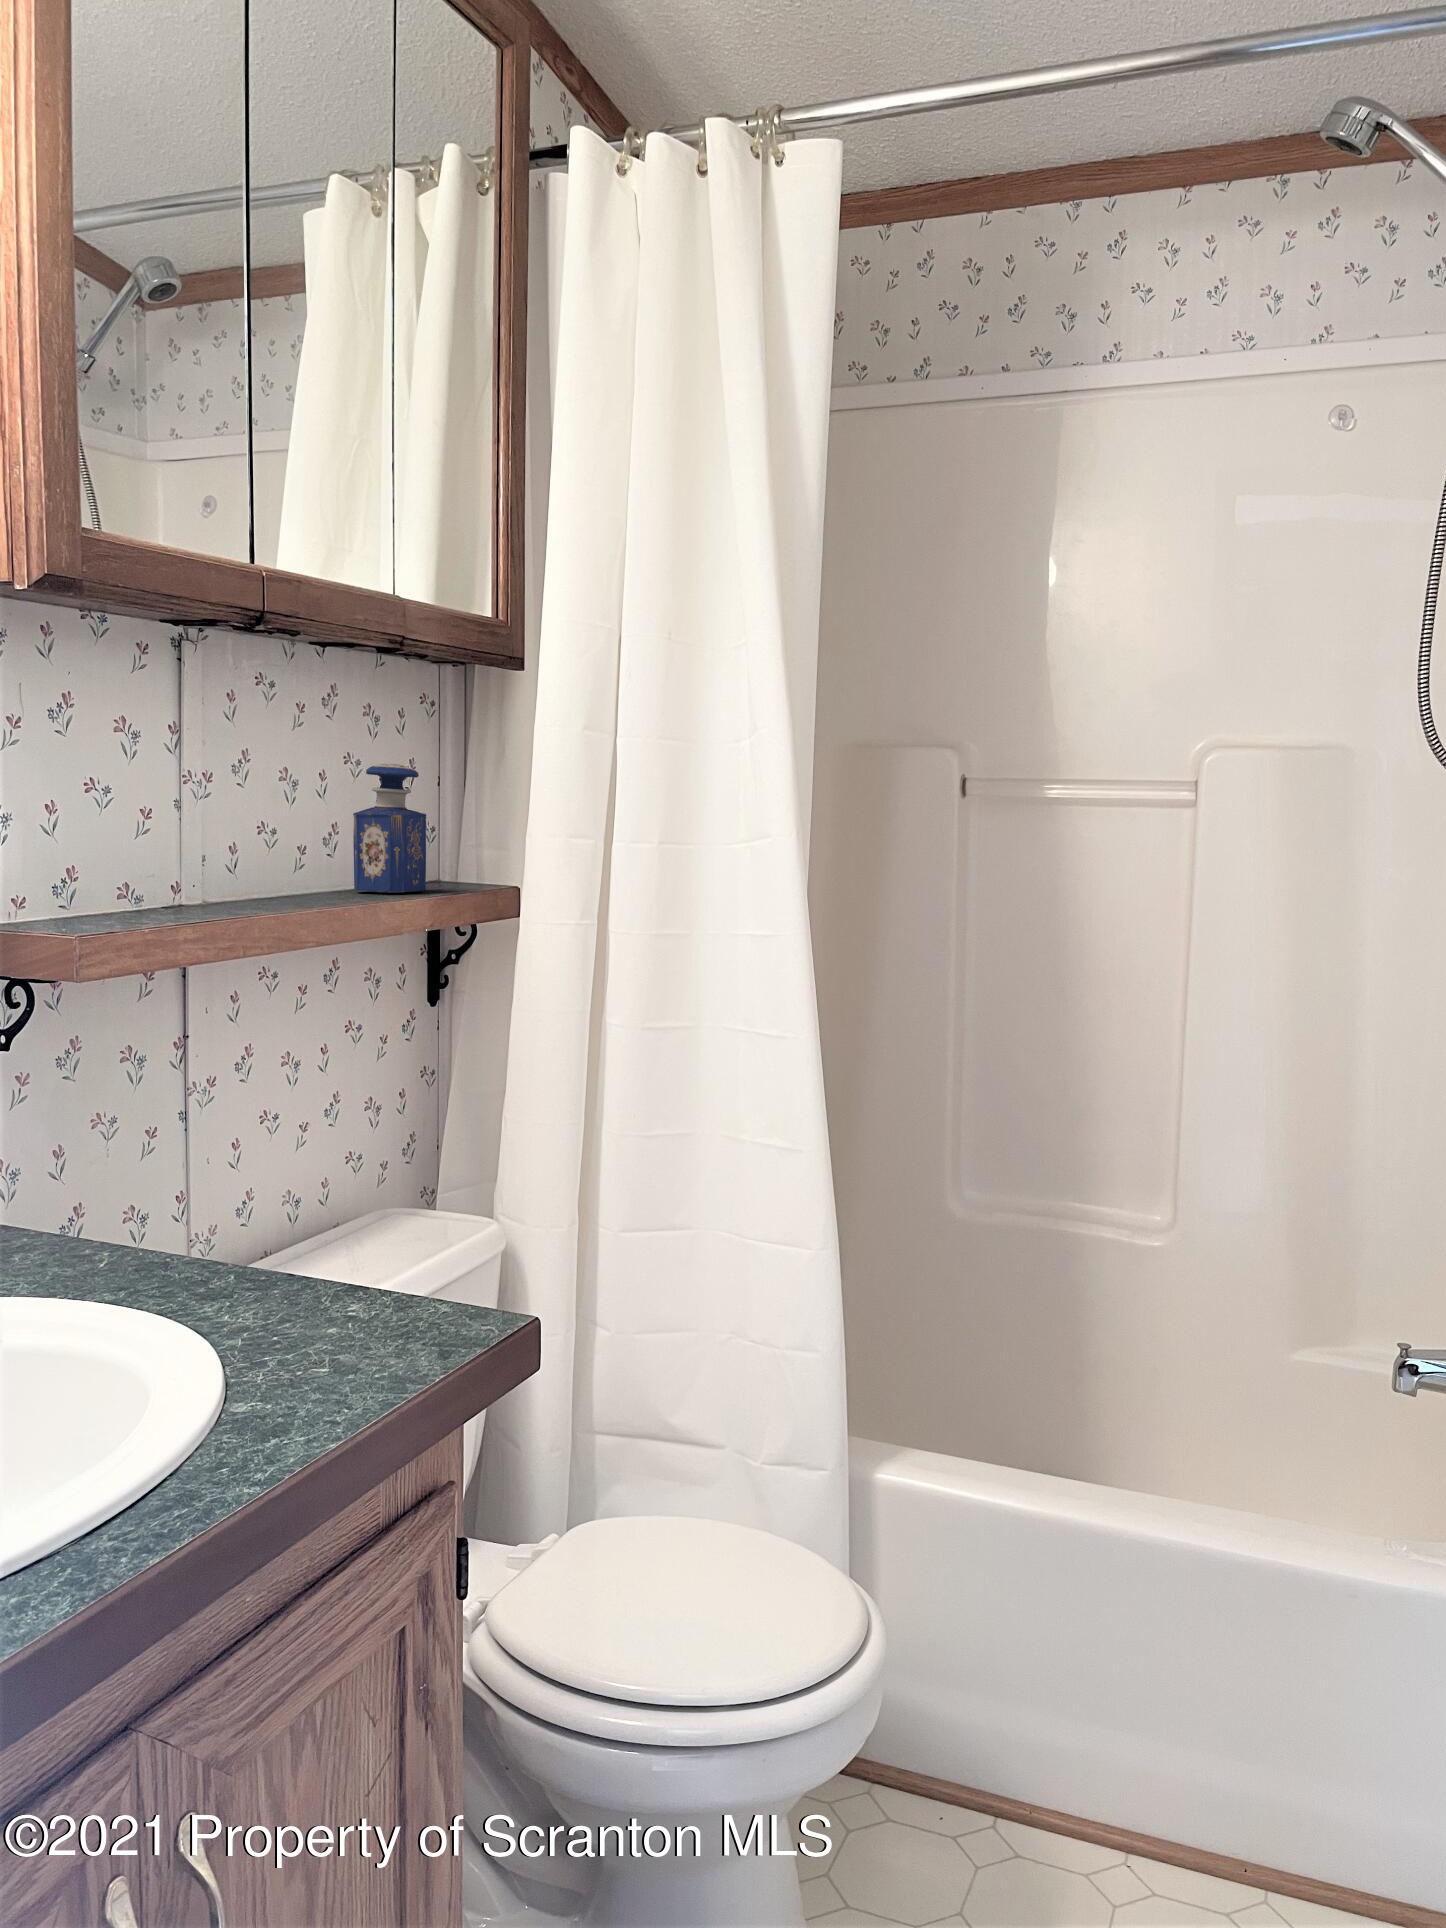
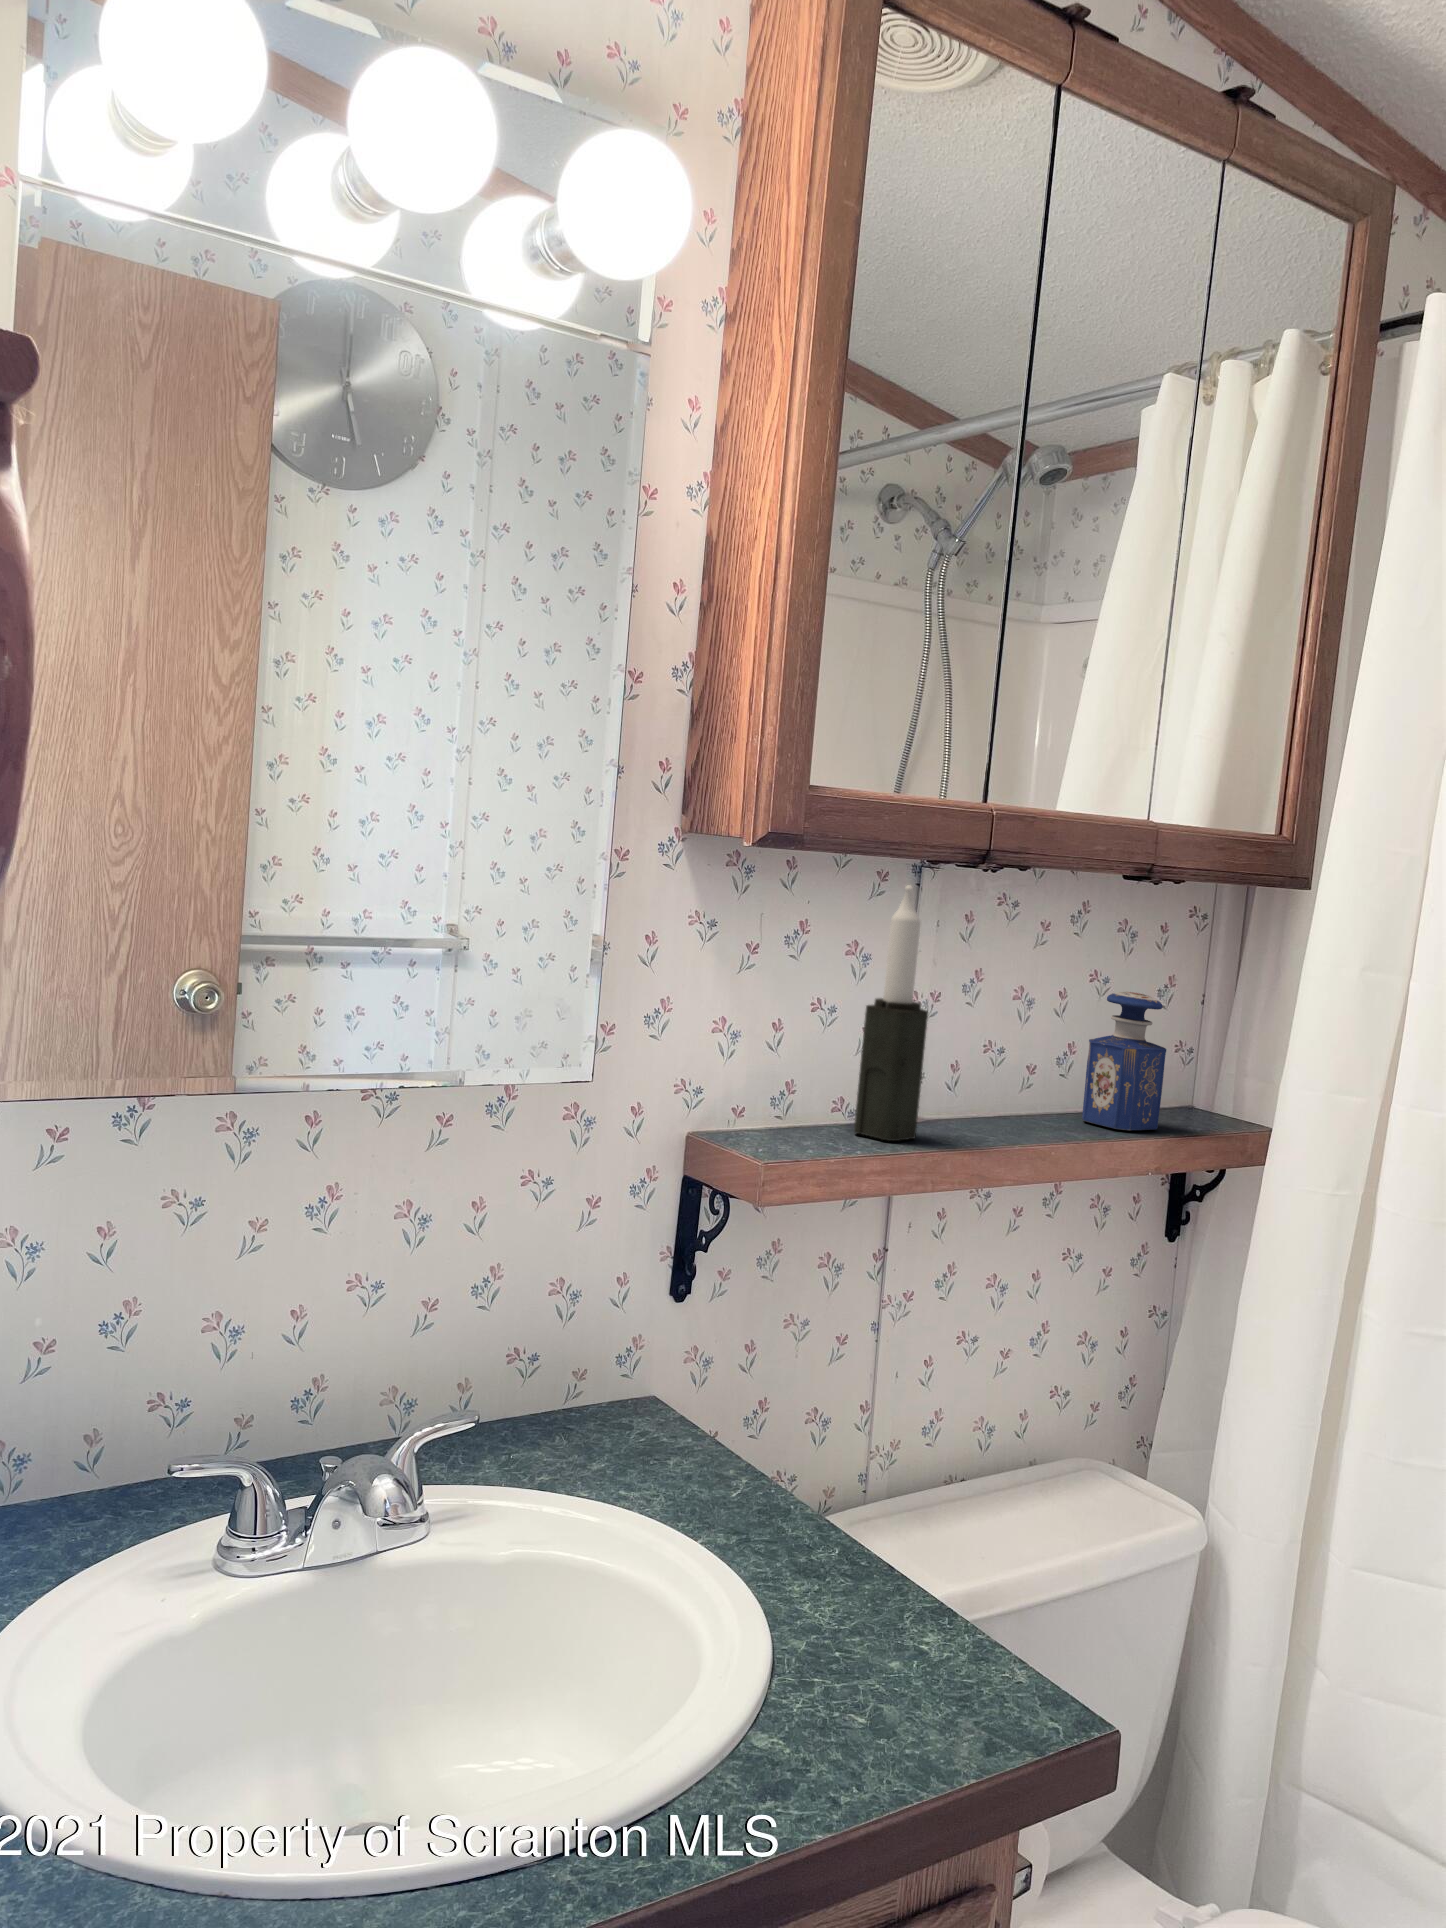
candle: none [149,651,216,912] -> present [854,885,928,1141]

